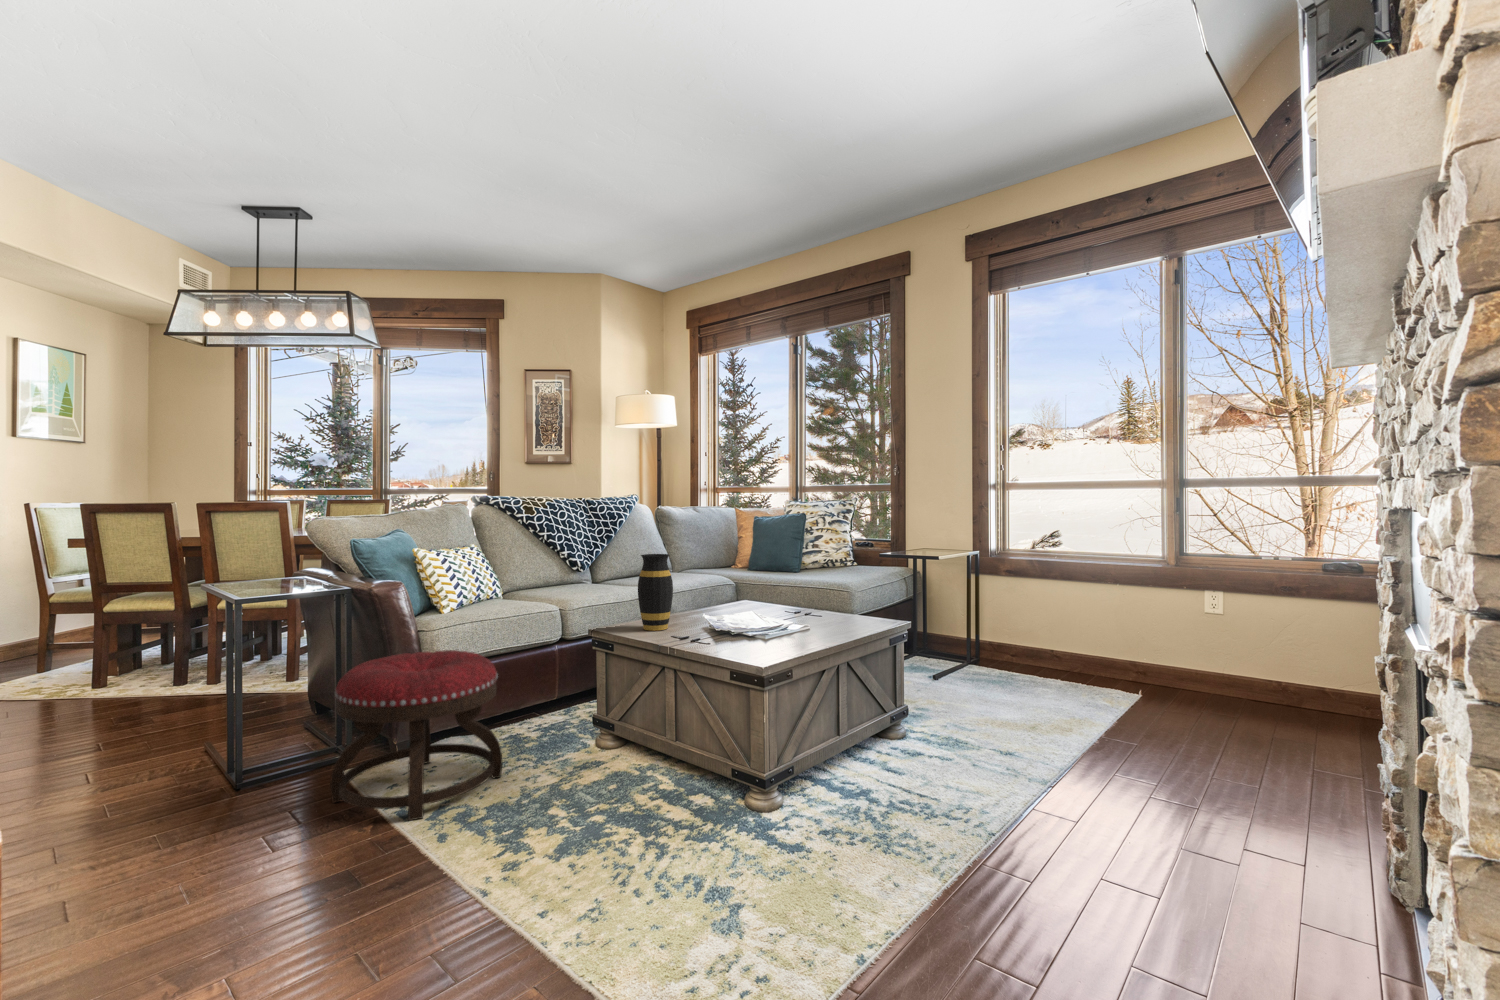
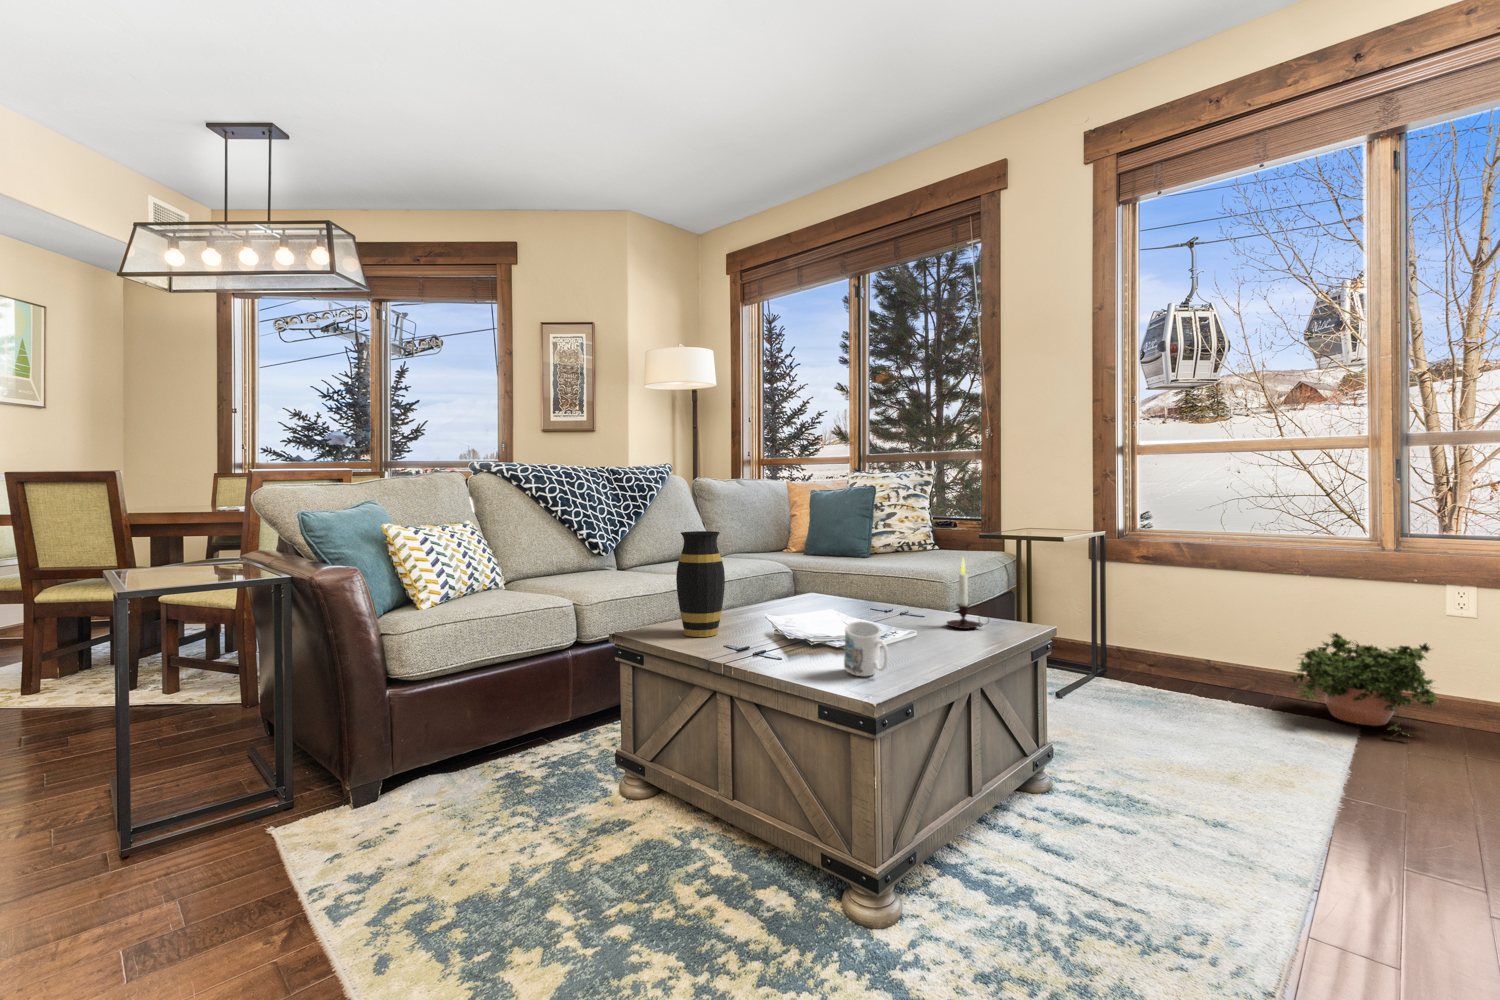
candle: none [834,572,863,624] -> present [947,558,987,629]
mug: none [751,616,778,653] -> present [844,621,888,676]
potted plant: none [1100,627,1204,704] -> present [1288,633,1437,736]
ottoman: present [330,650,502,820] -> none [235,664,487,928]

